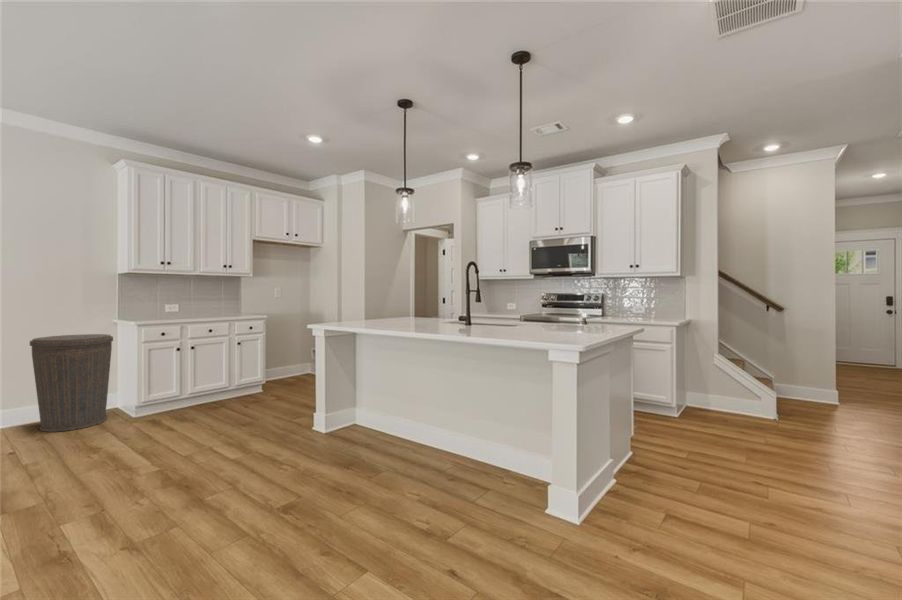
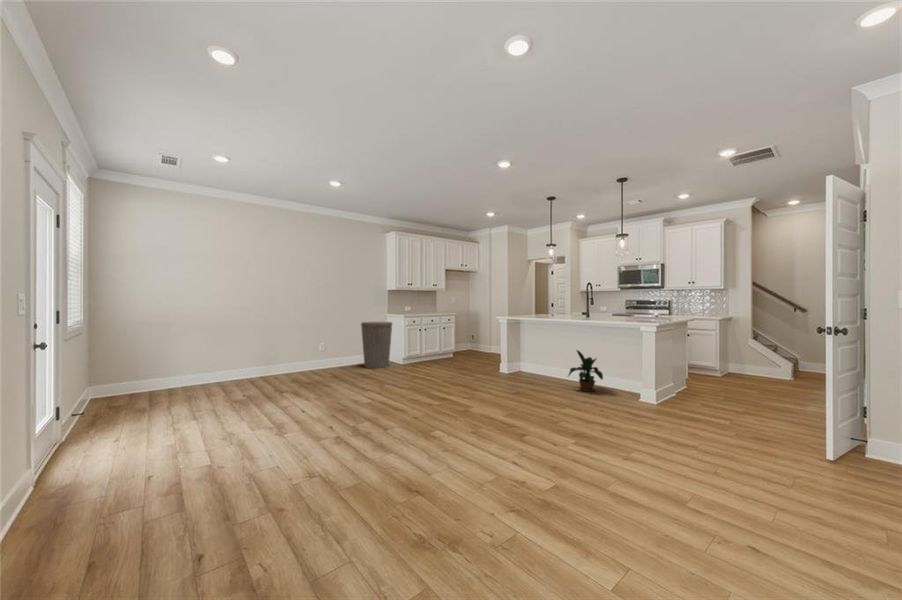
potted plant: none [417,393,486,480] -> present [568,350,603,392]

